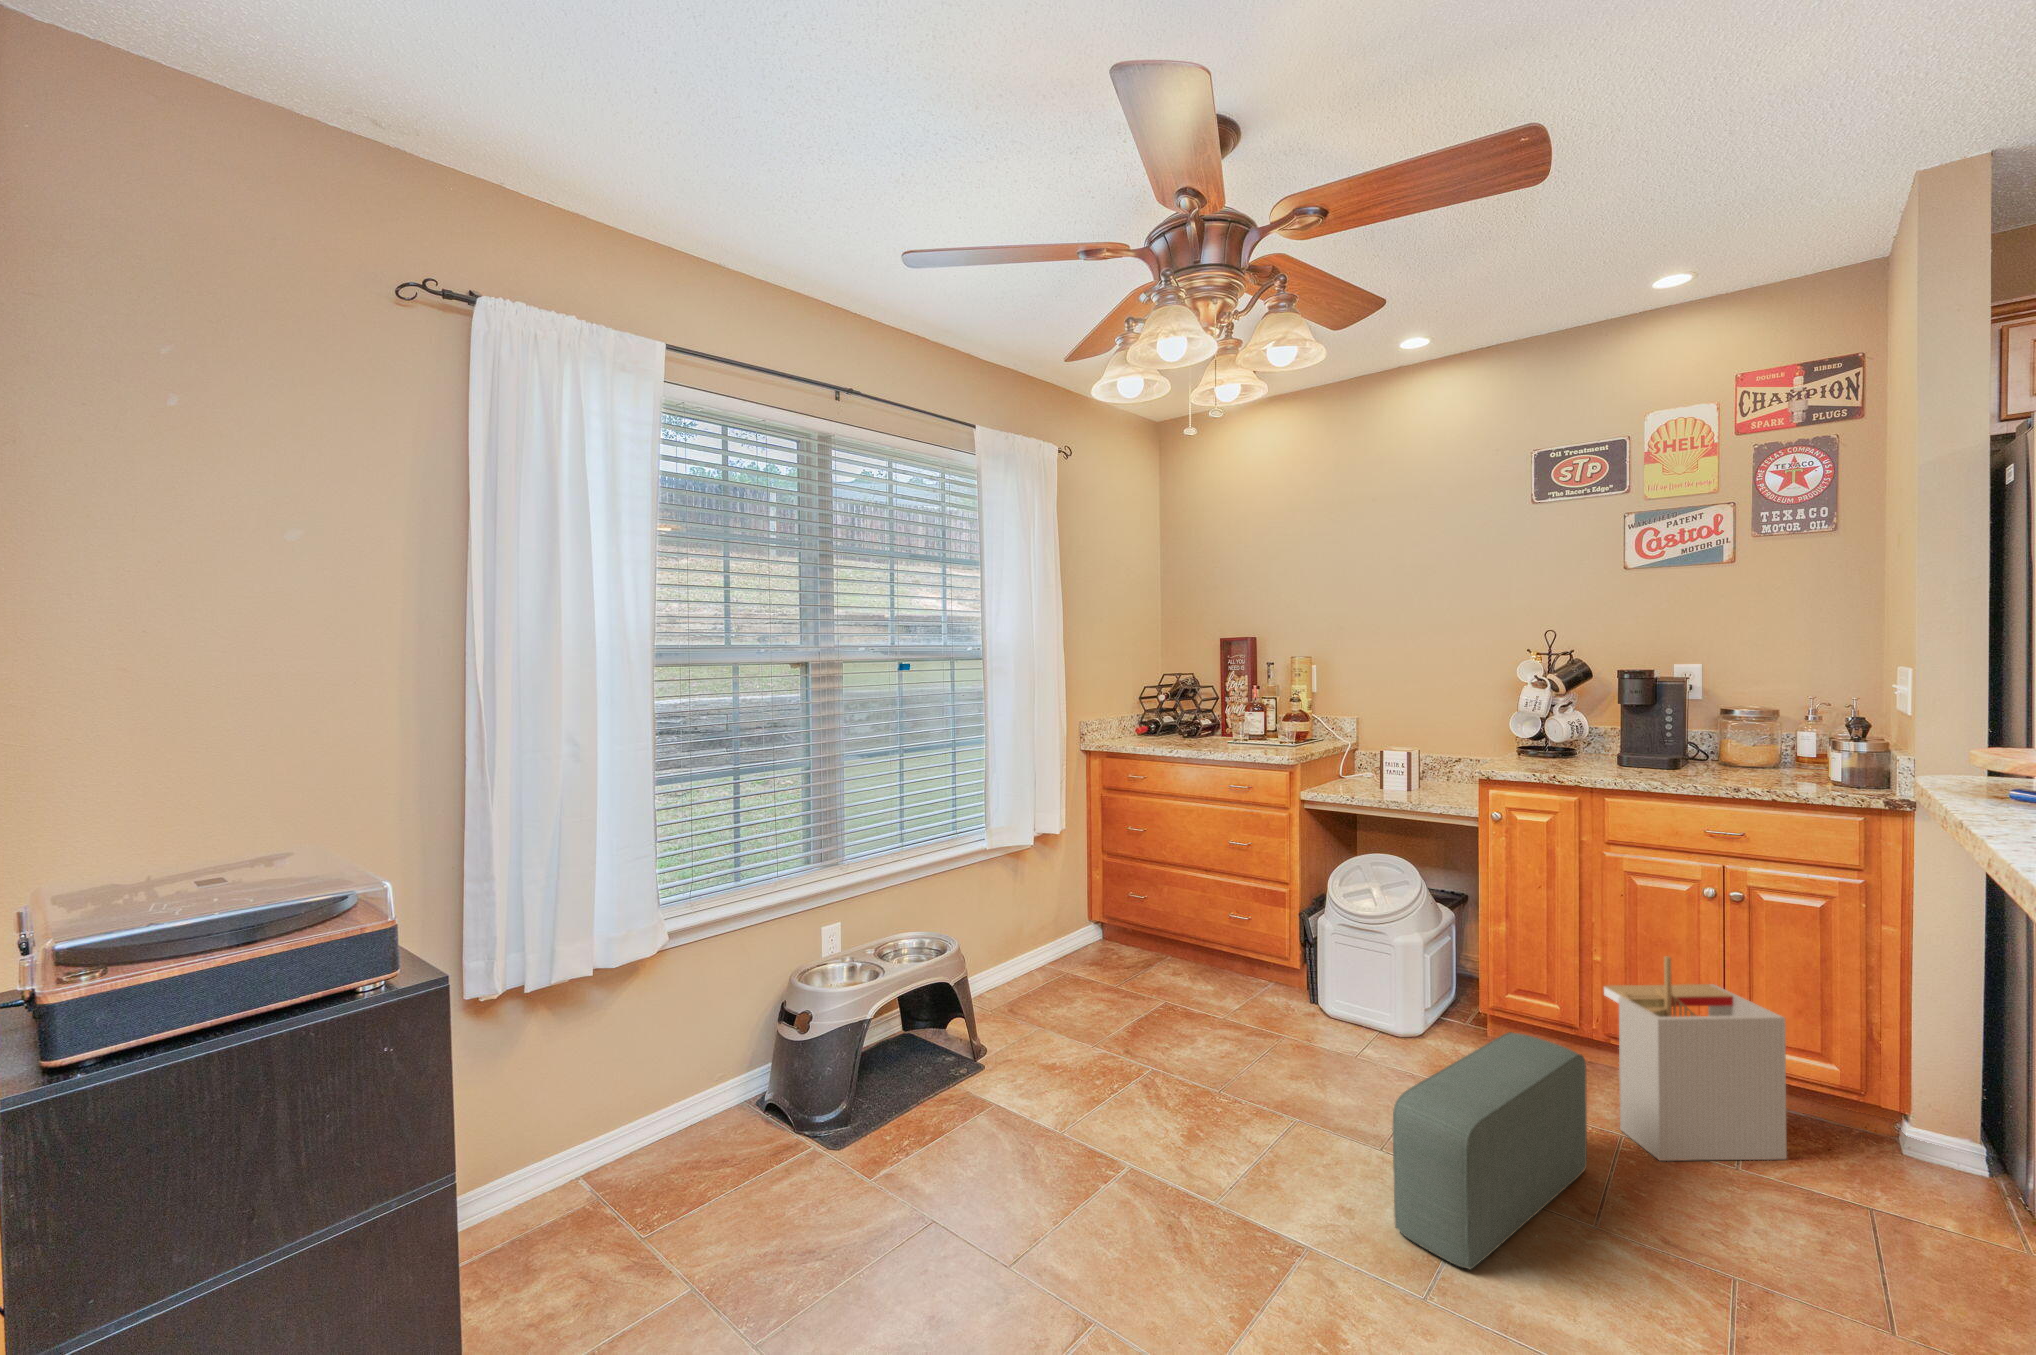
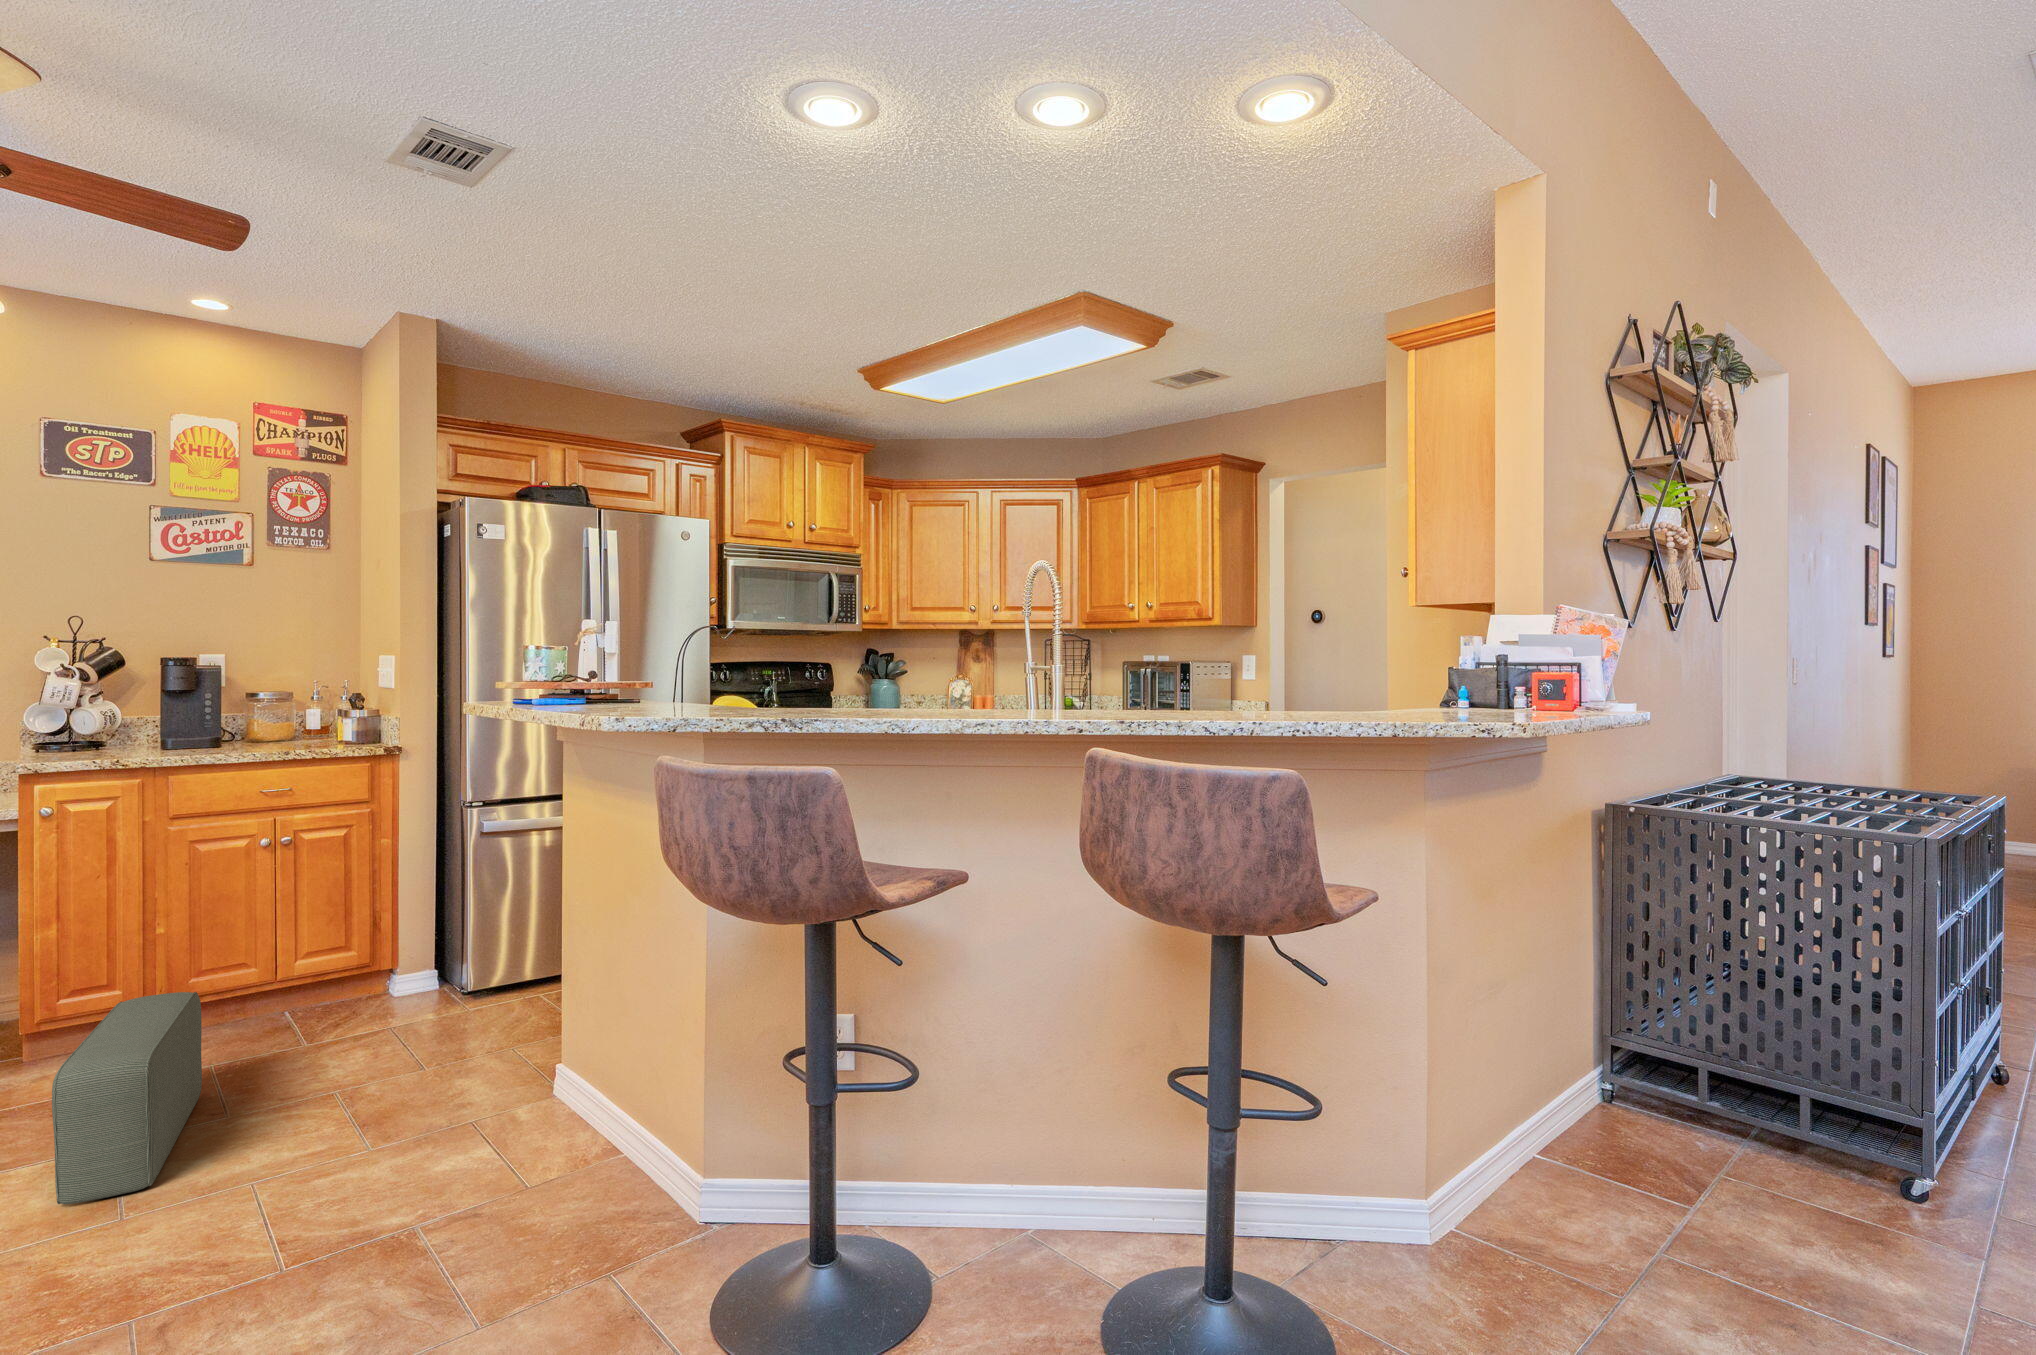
storage bin: present [1604,956,1787,1161] -> none [188,897,335,1064]

